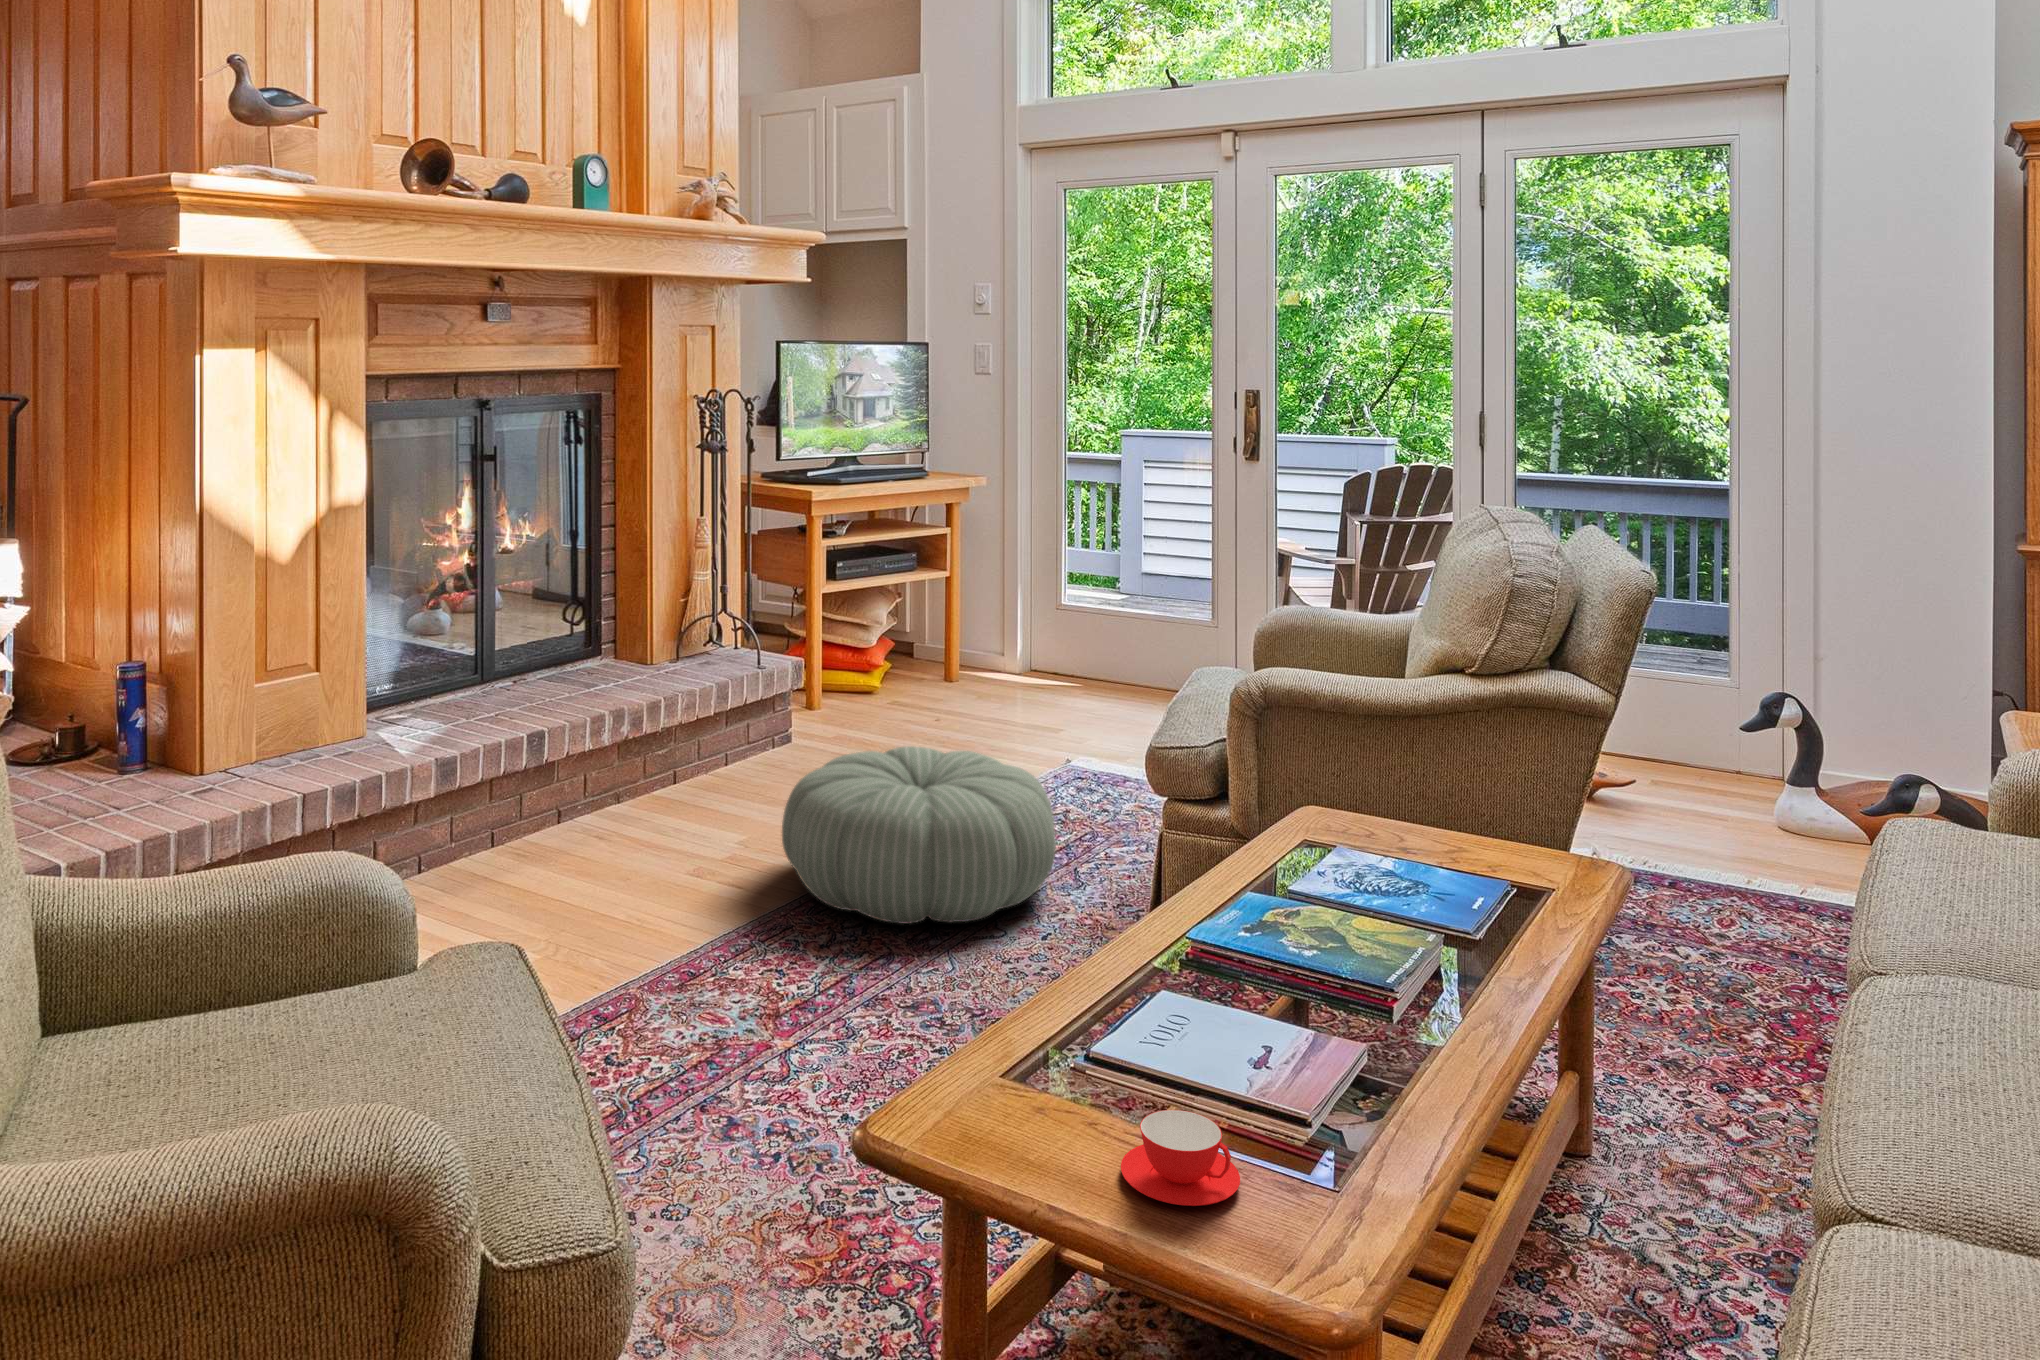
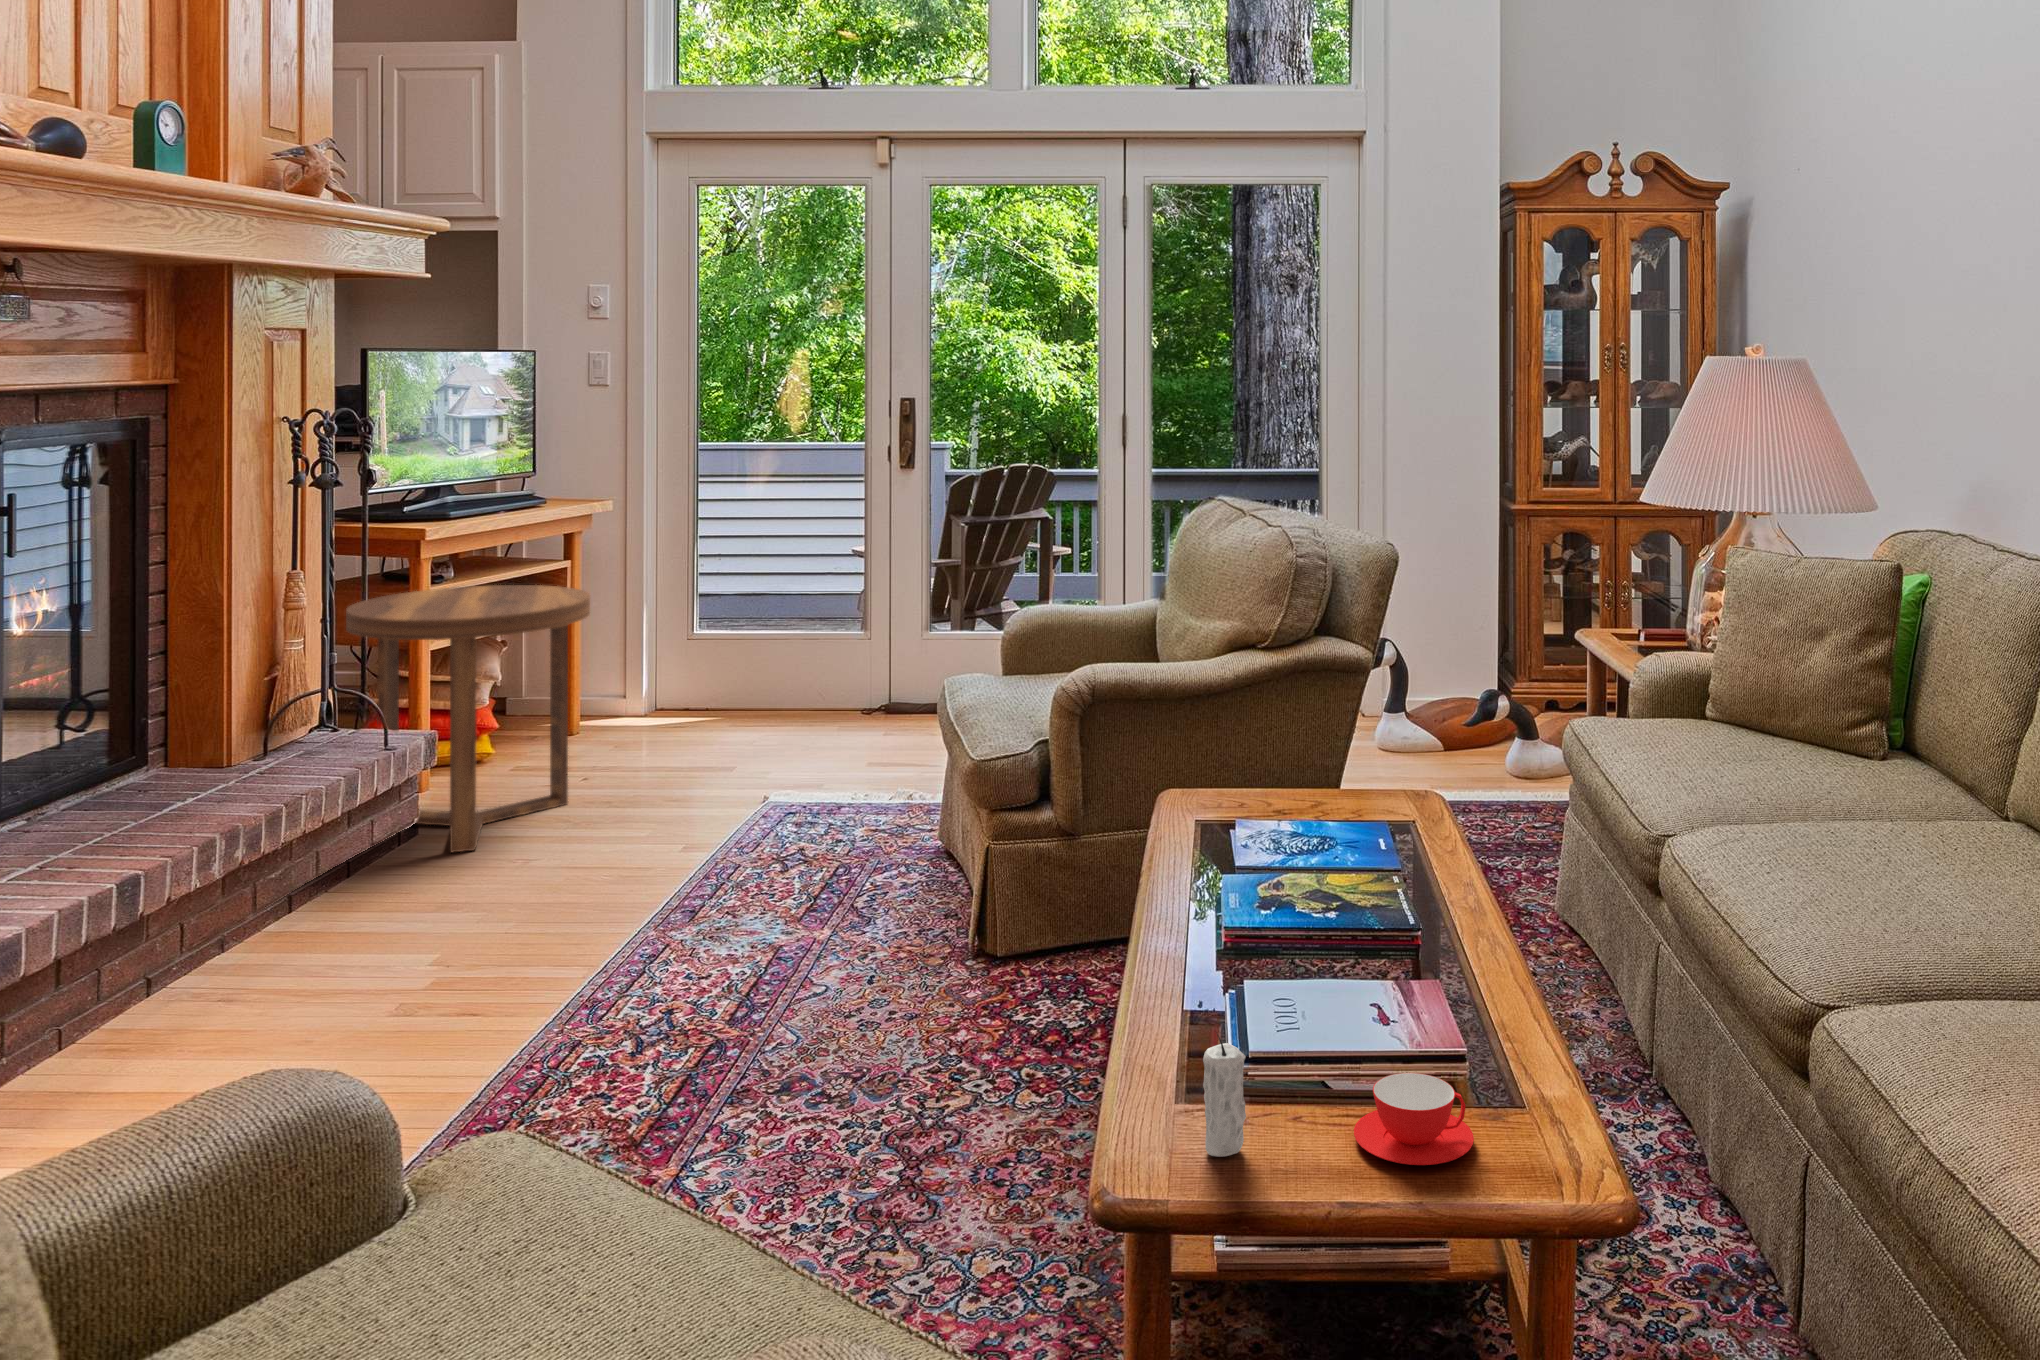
side table: none [745,542,930,760] -> present [346,585,590,852]
pouf: present [782,746,1056,924] -> none [526,800,862,1010]
candle: none [986,1019,1027,1138] -> present [1203,1034,1246,1157]

